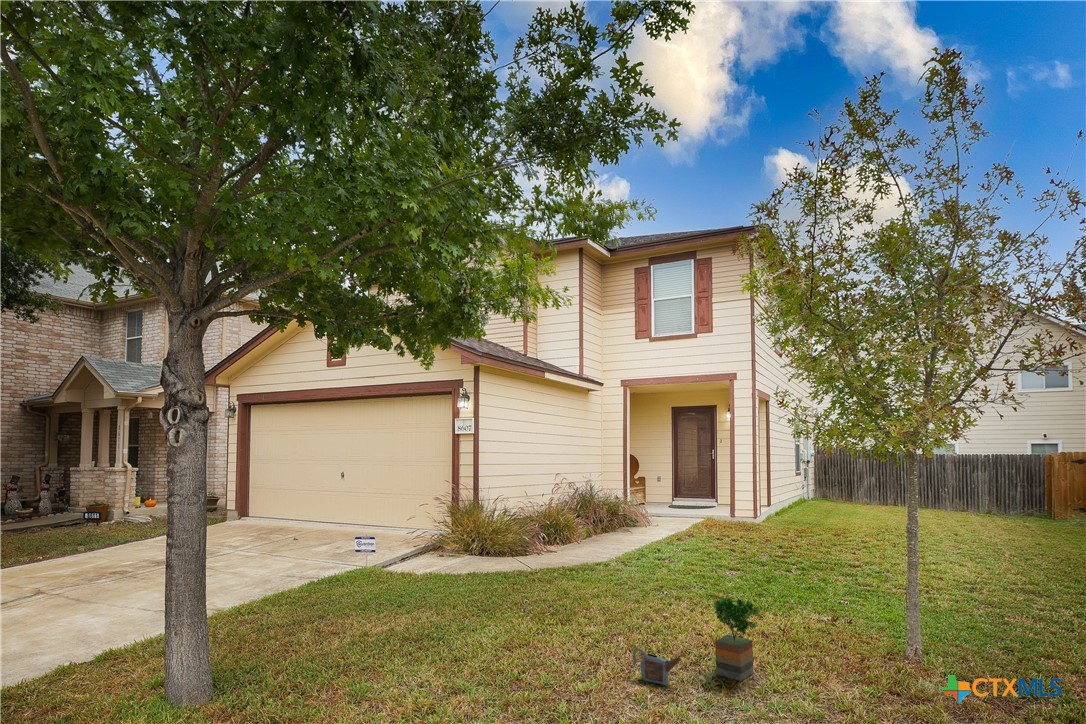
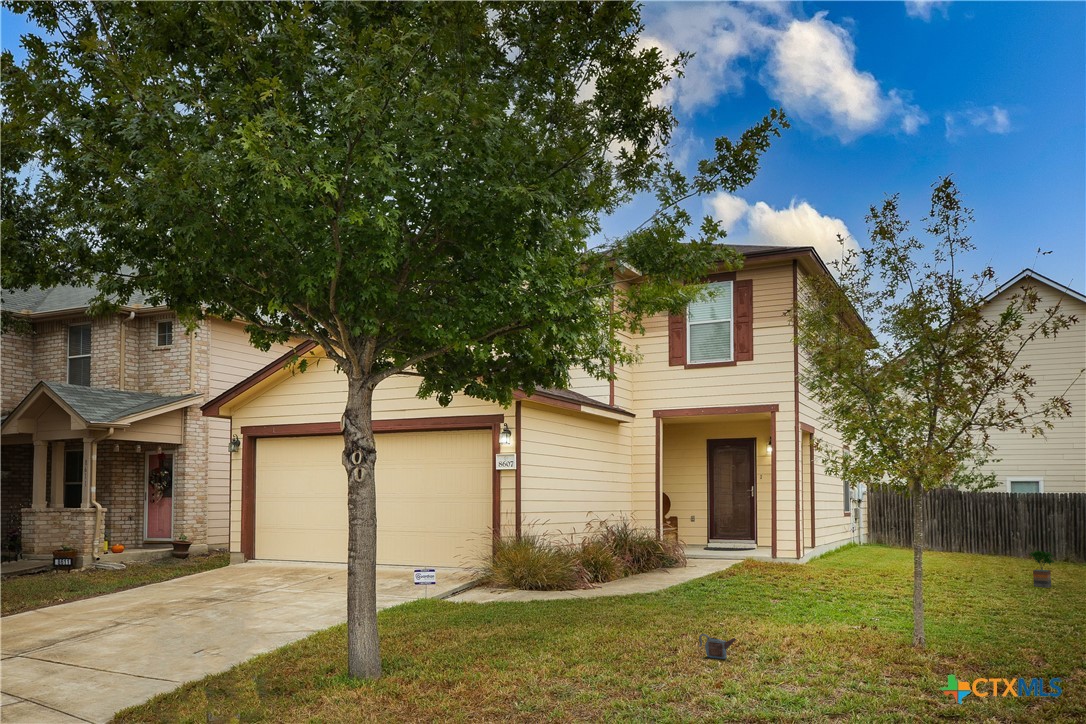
potted tree: present [714,597,759,681] -> present [1030,551,1054,588]

